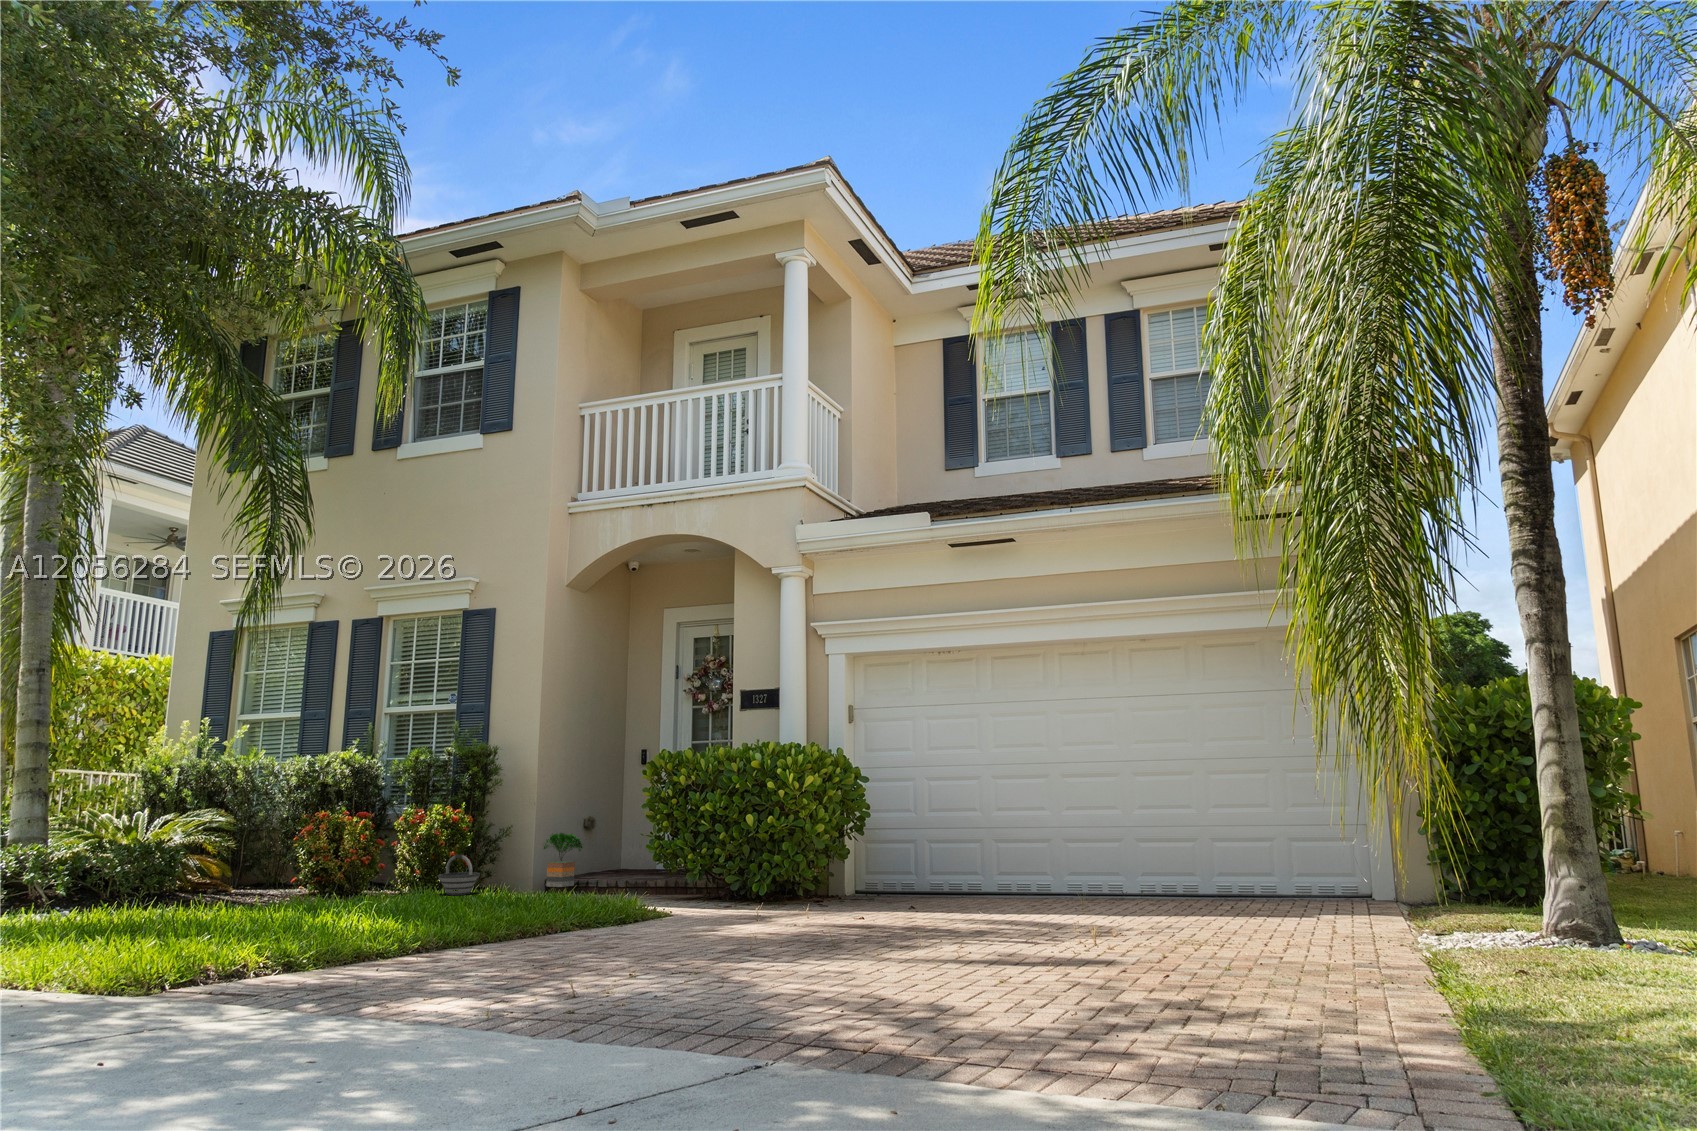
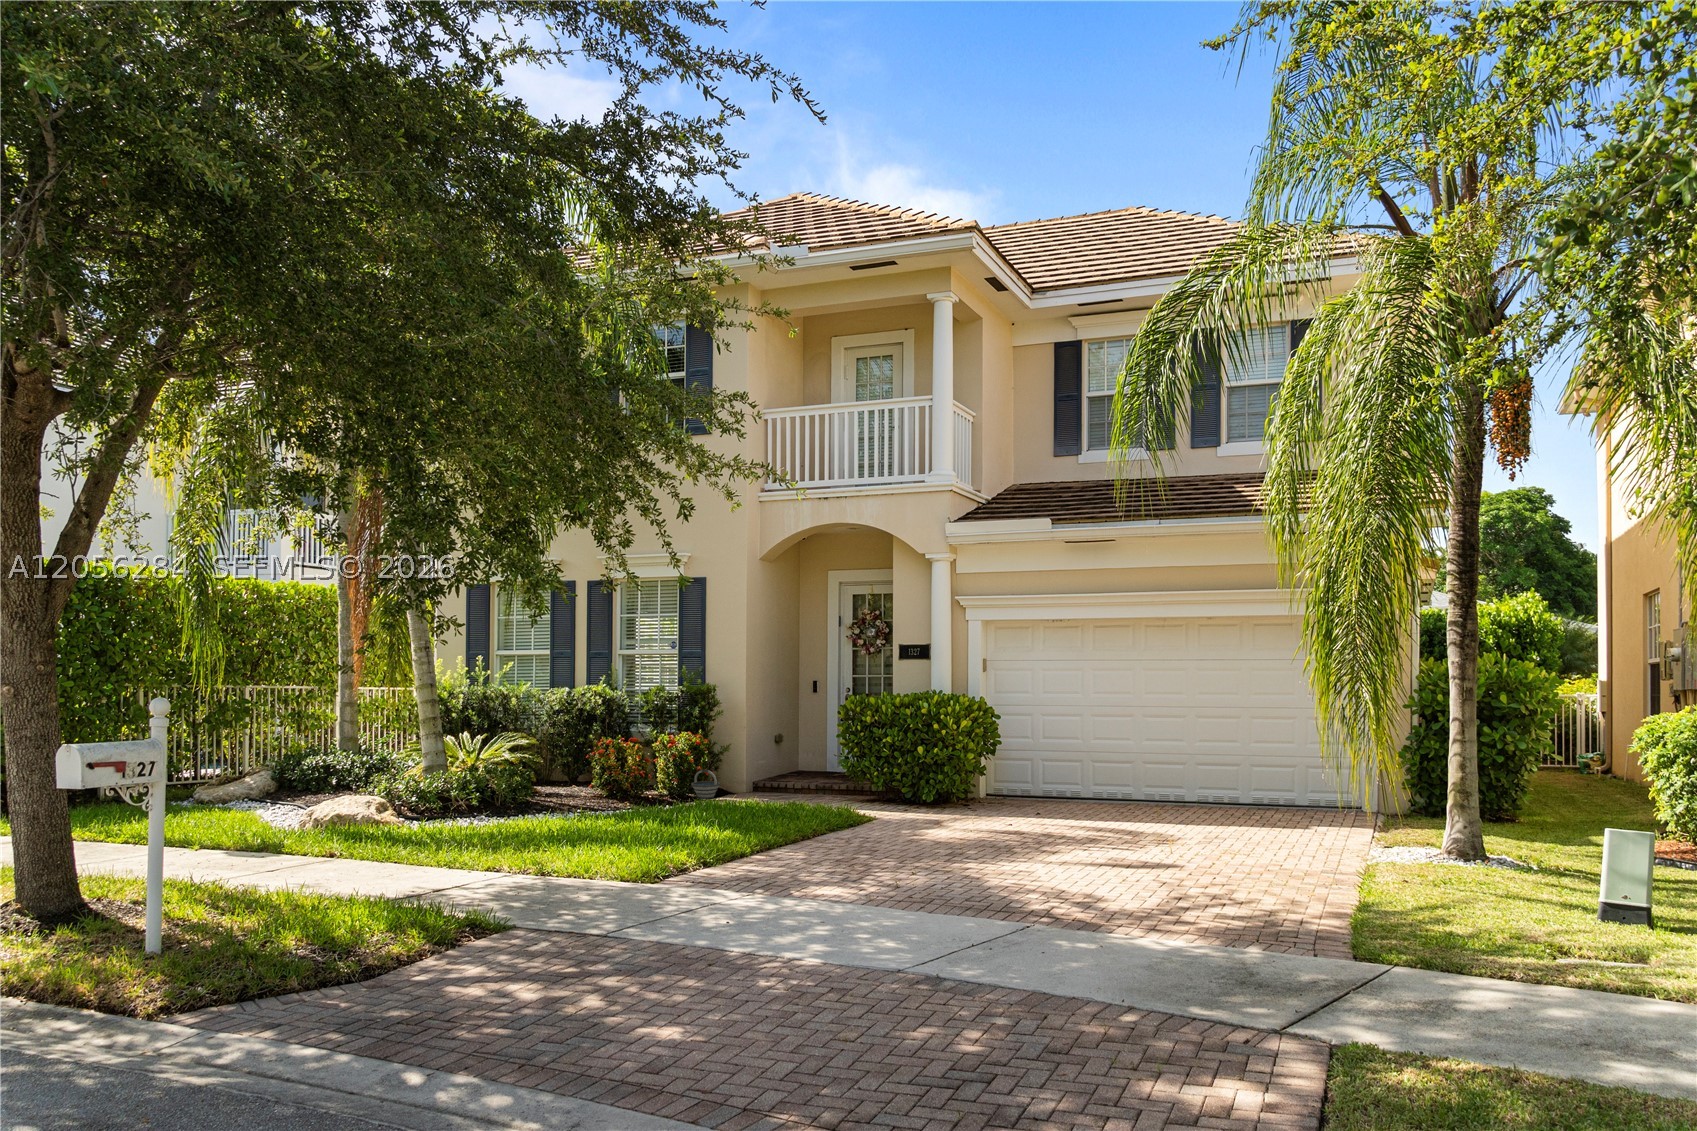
potted tree: present [543,833,583,887] -> none [754,749,785,790]

